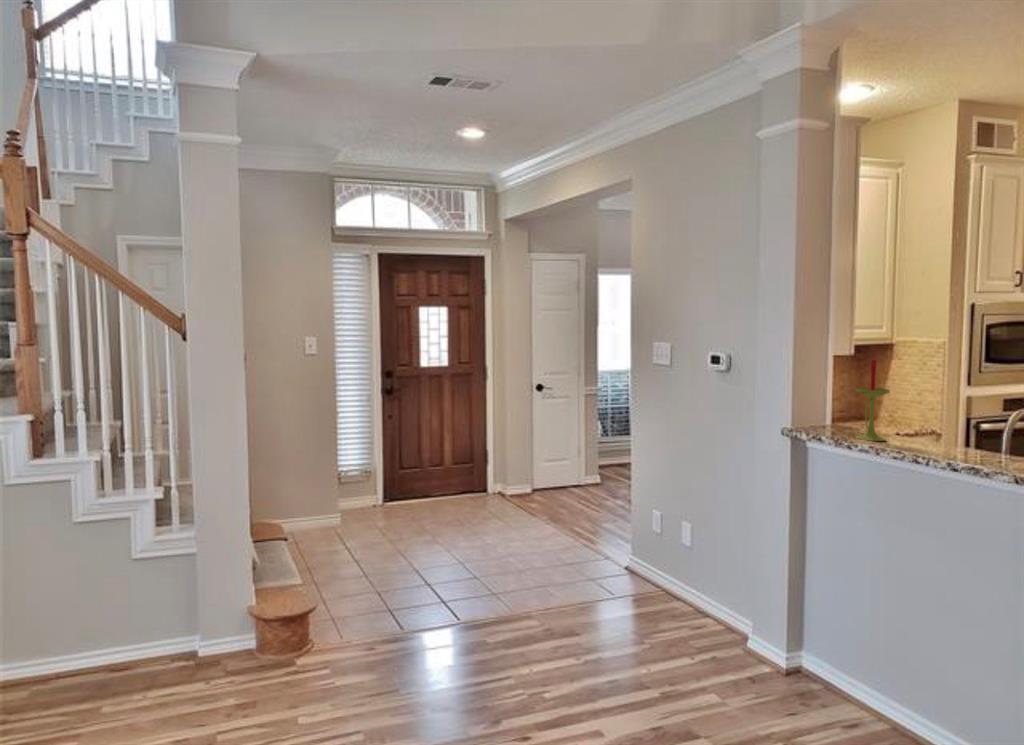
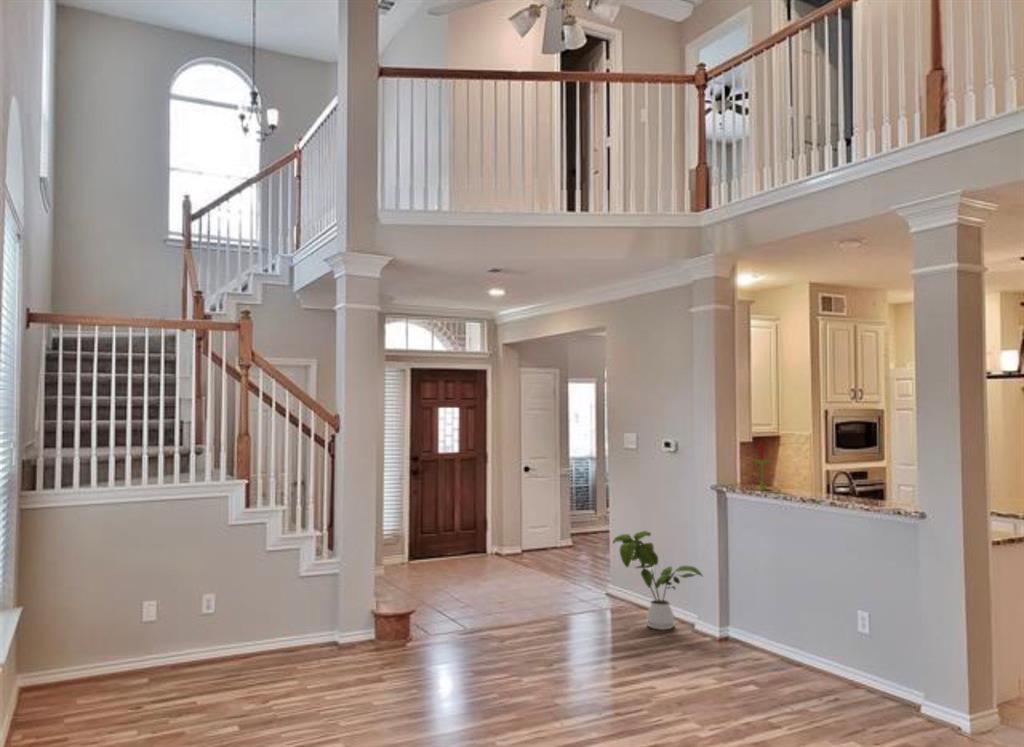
house plant: none [622,495,764,643] -> present [613,531,702,630]

